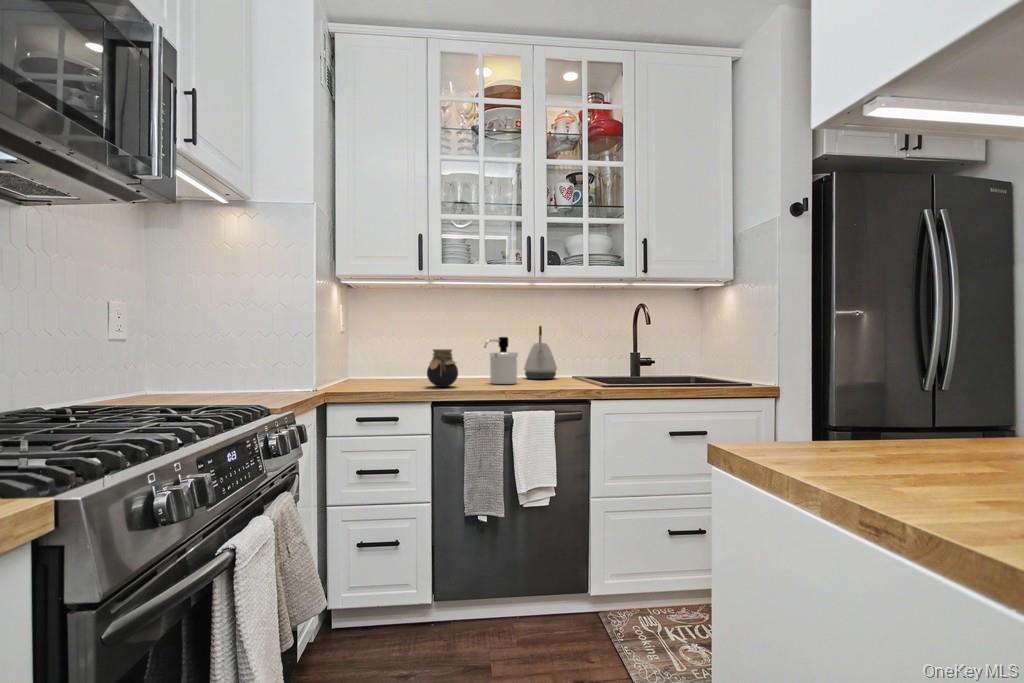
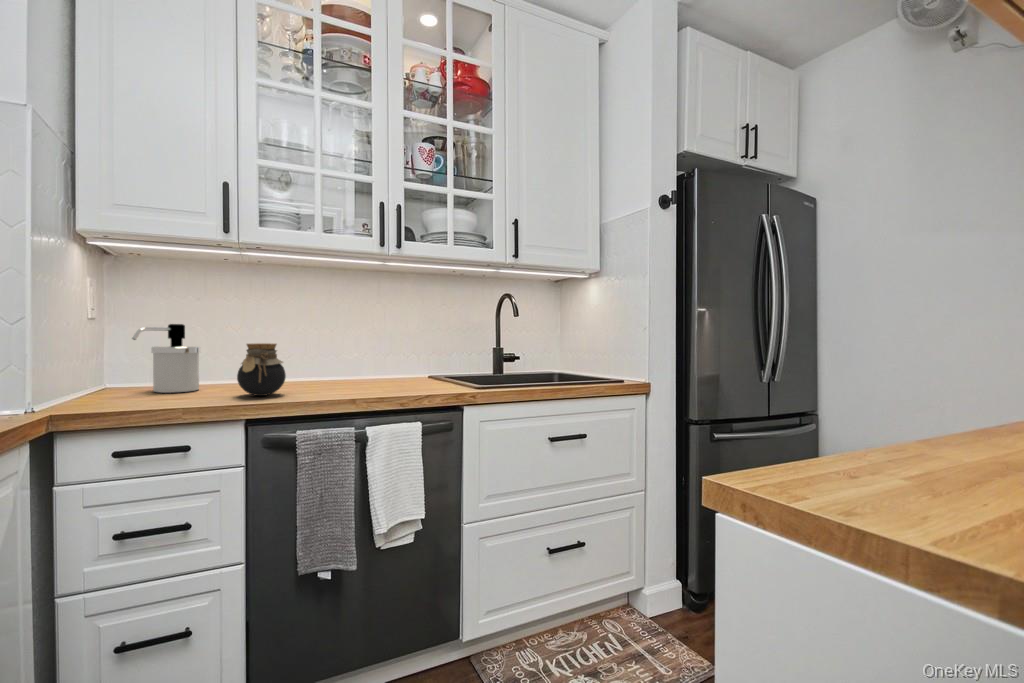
kettle: present [524,326,557,379] -> none [369,314,409,378]
soap dispenser: present [484,337,518,384] -> present [132,324,201,393]

